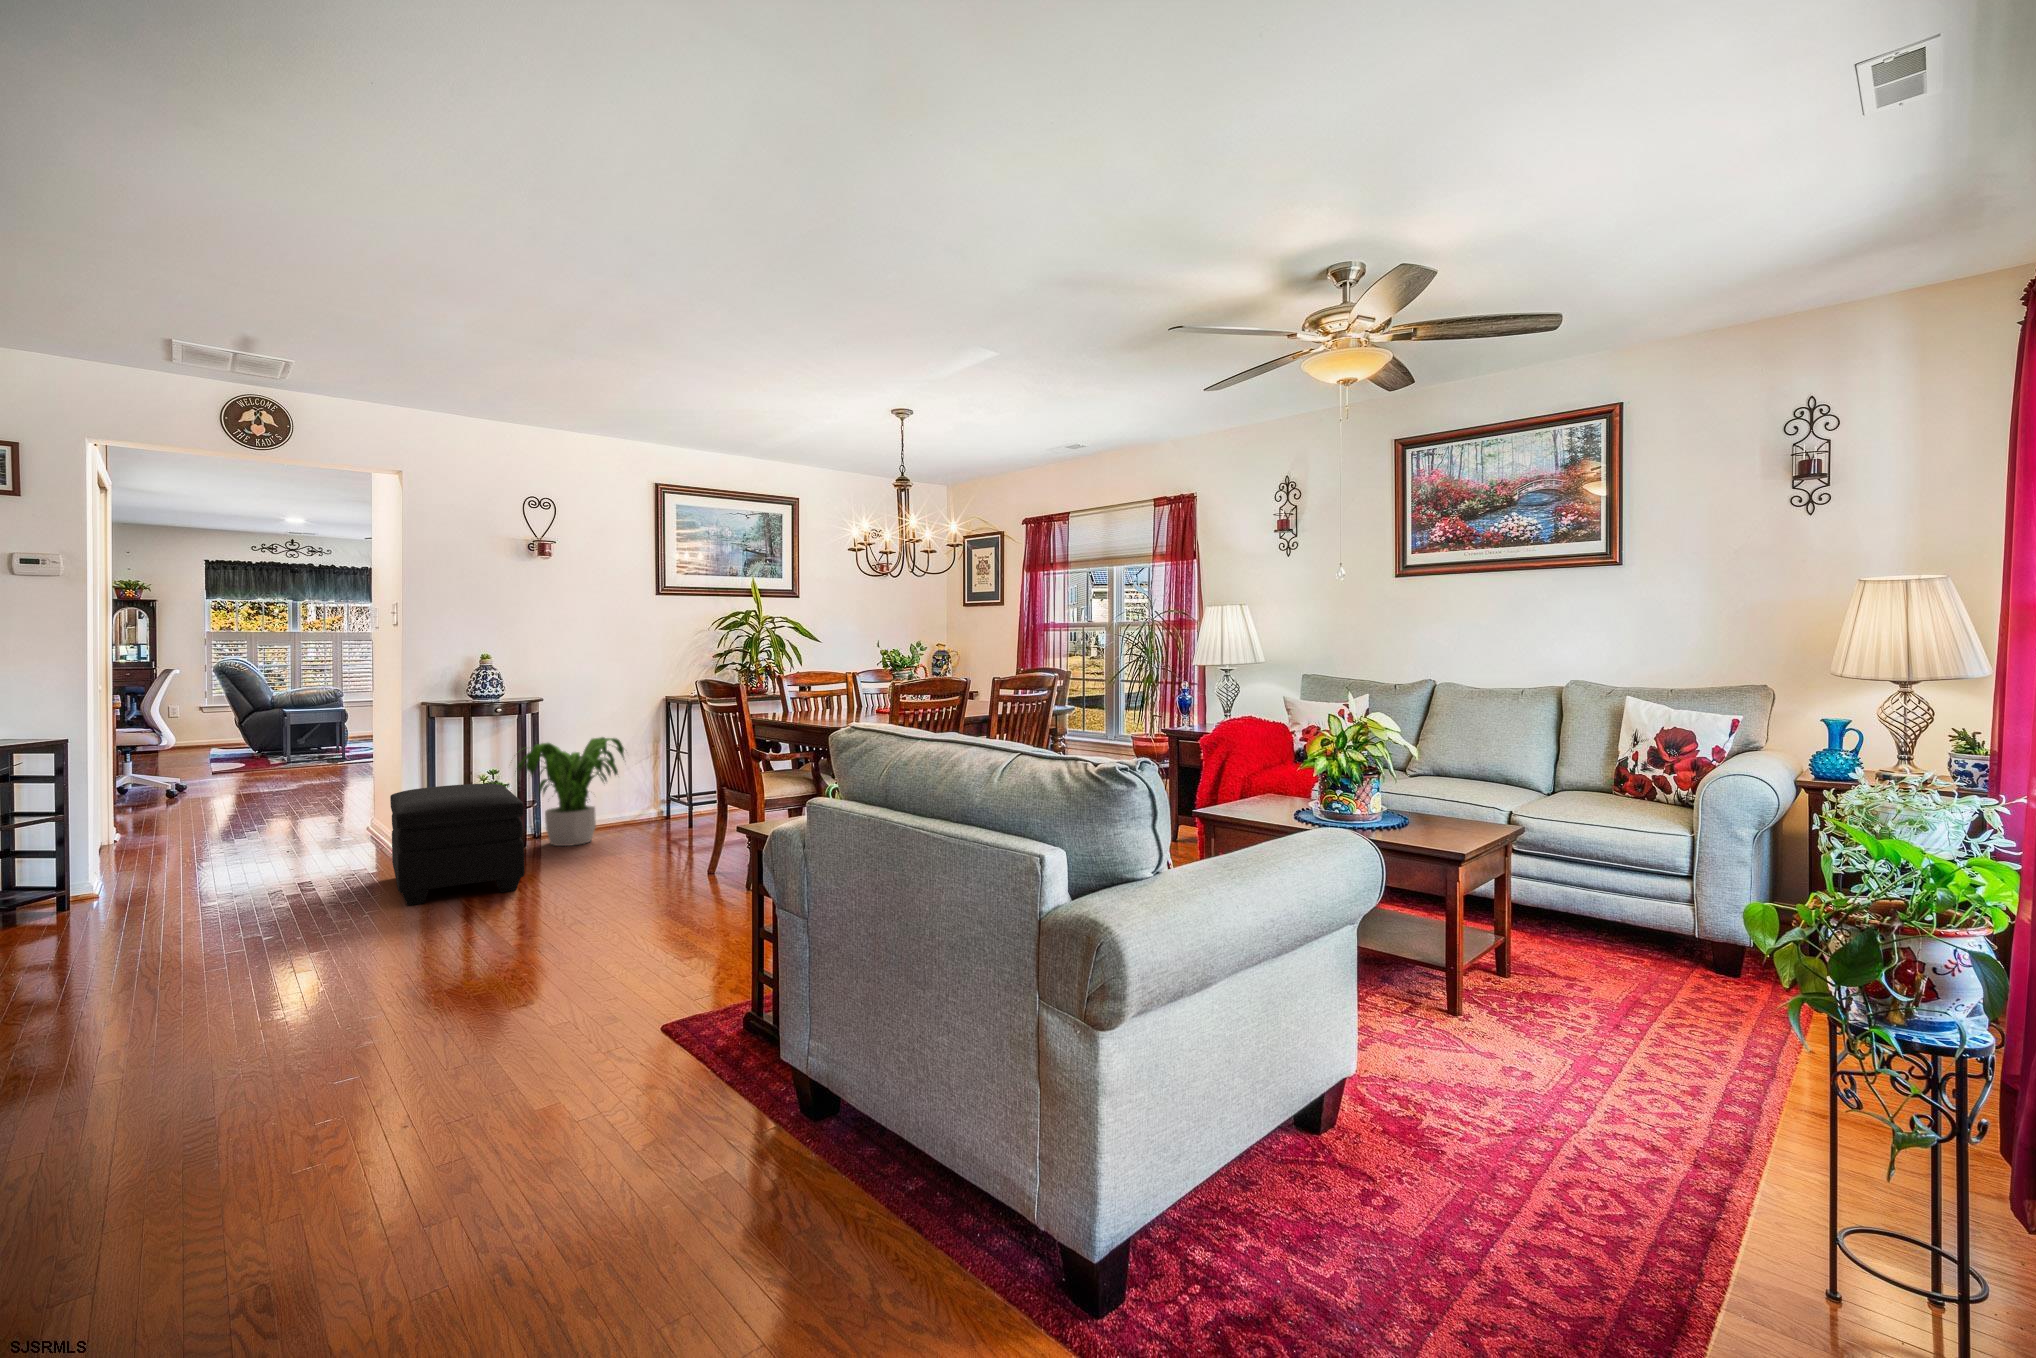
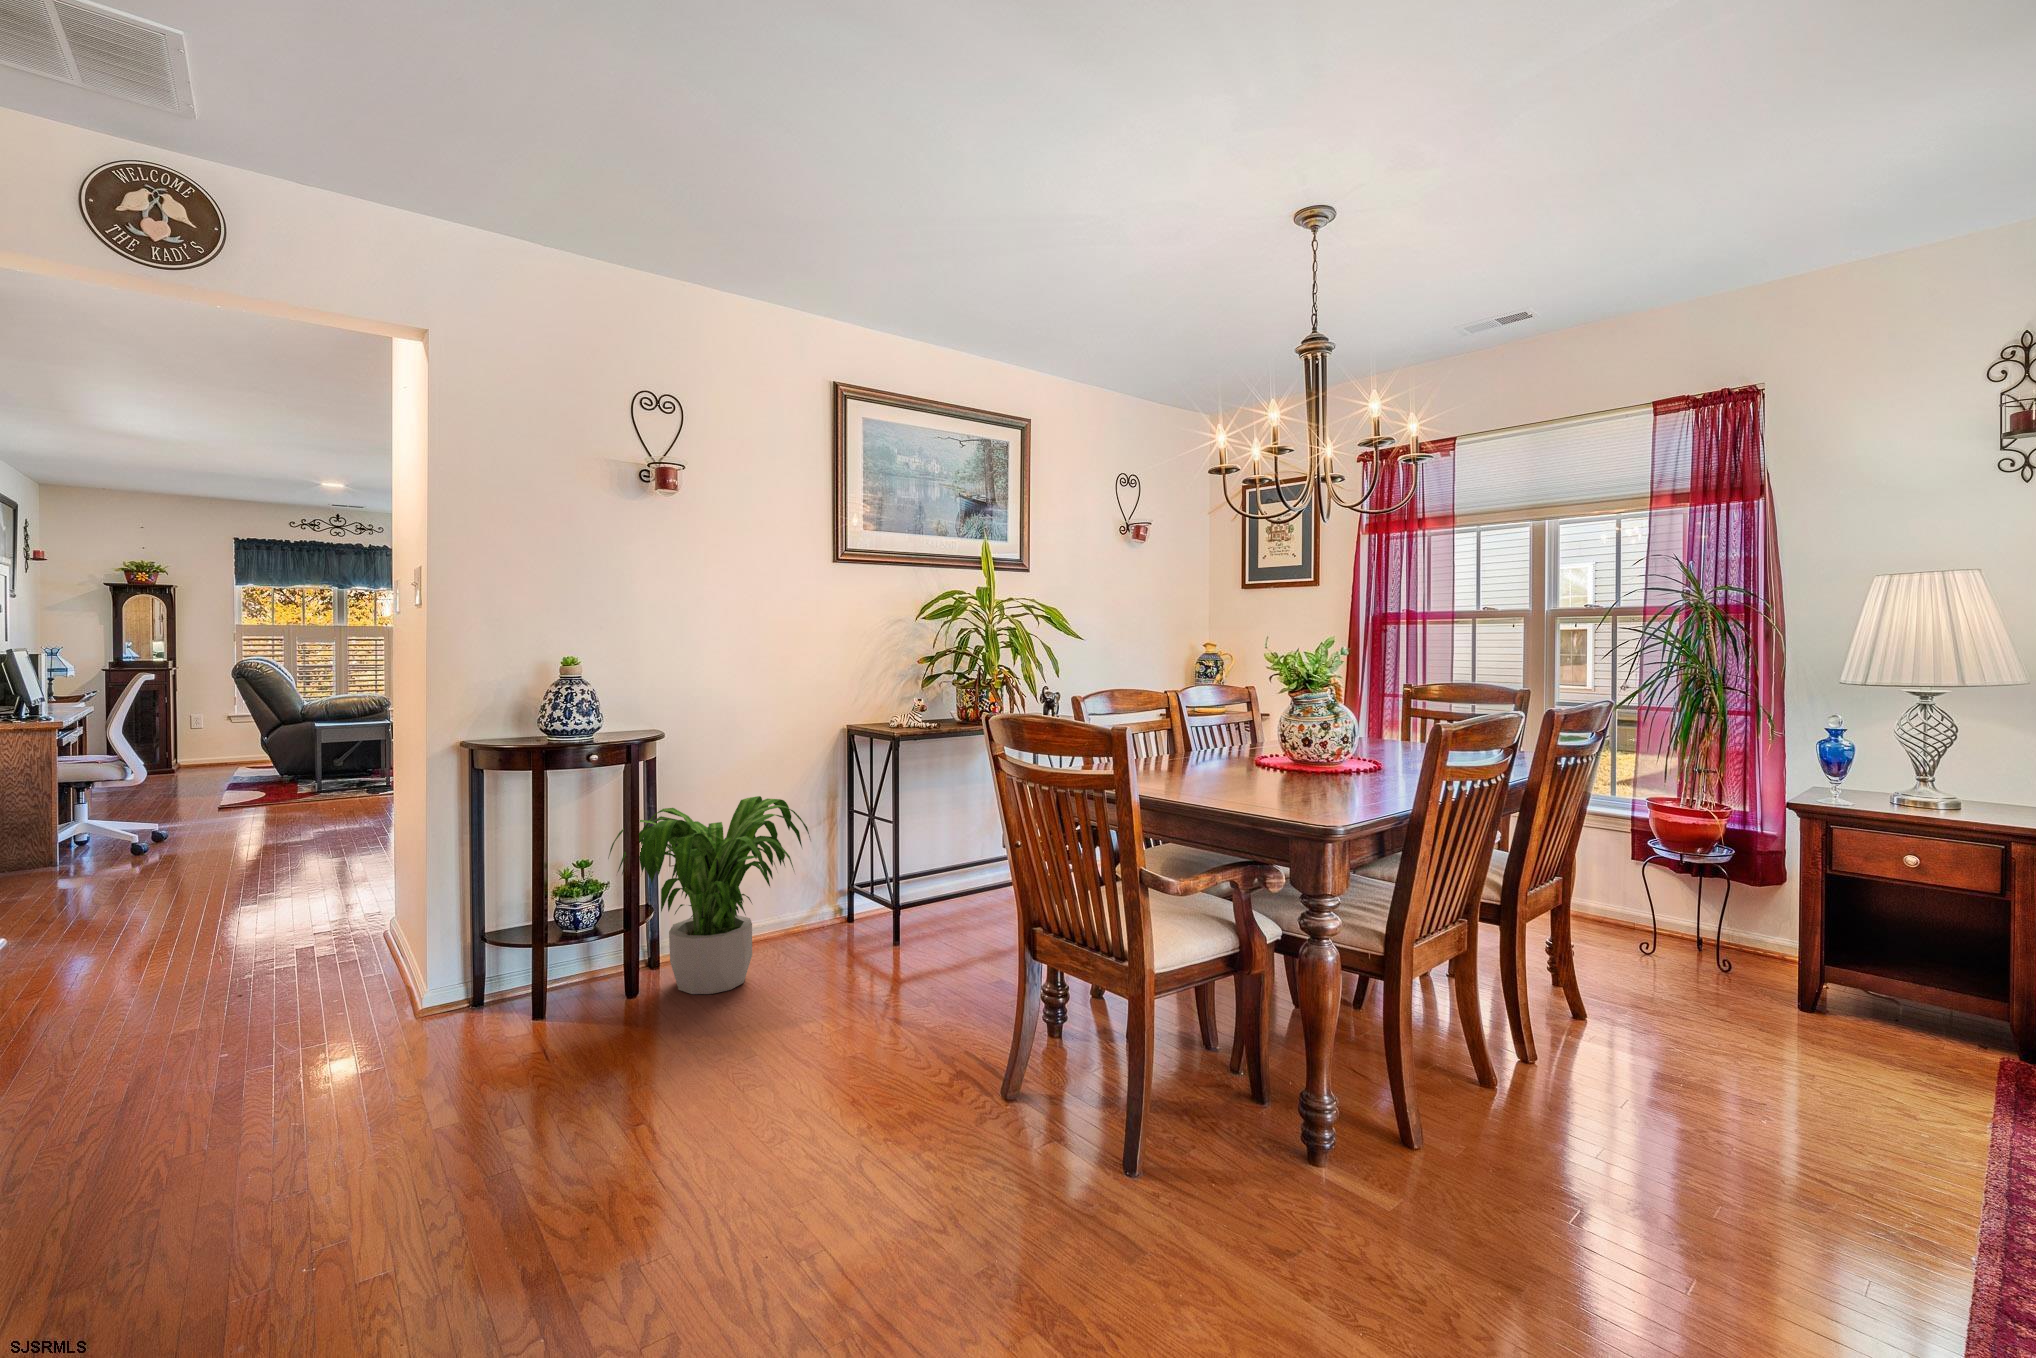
ottoman: present [390,784,524,905] -> none [375,906,653,1234]

